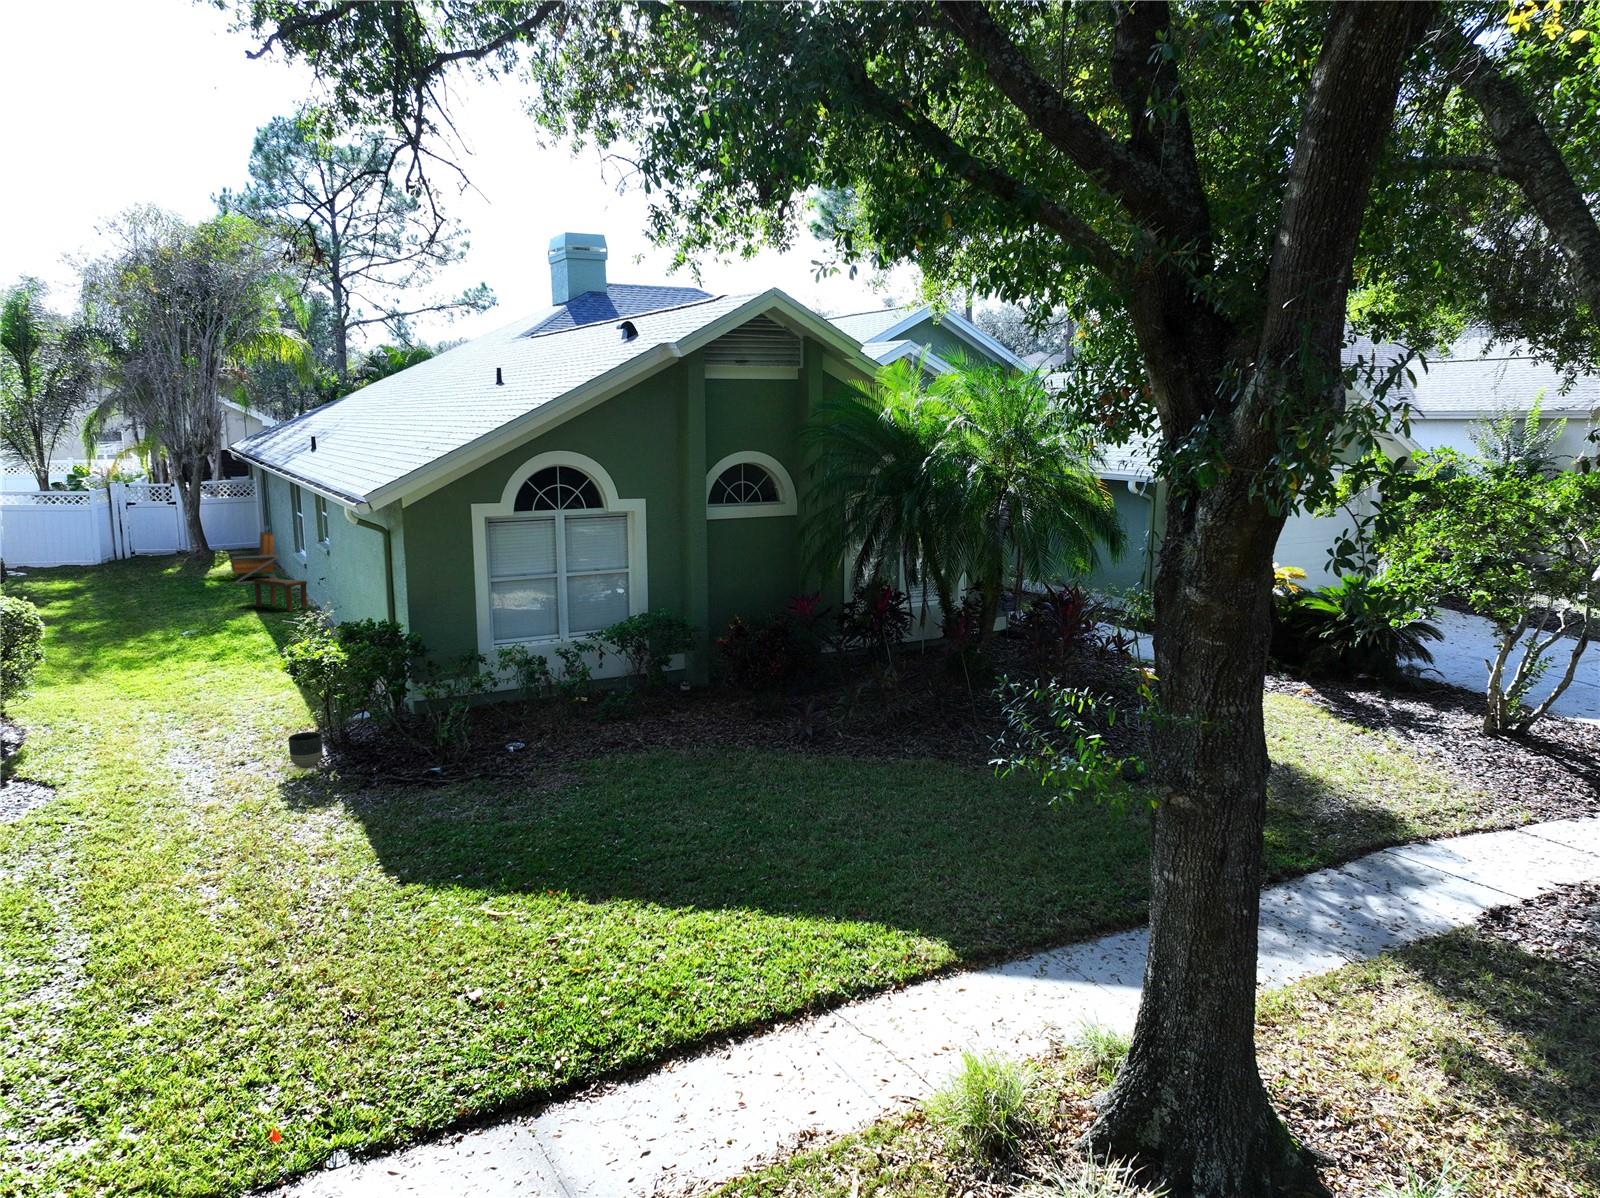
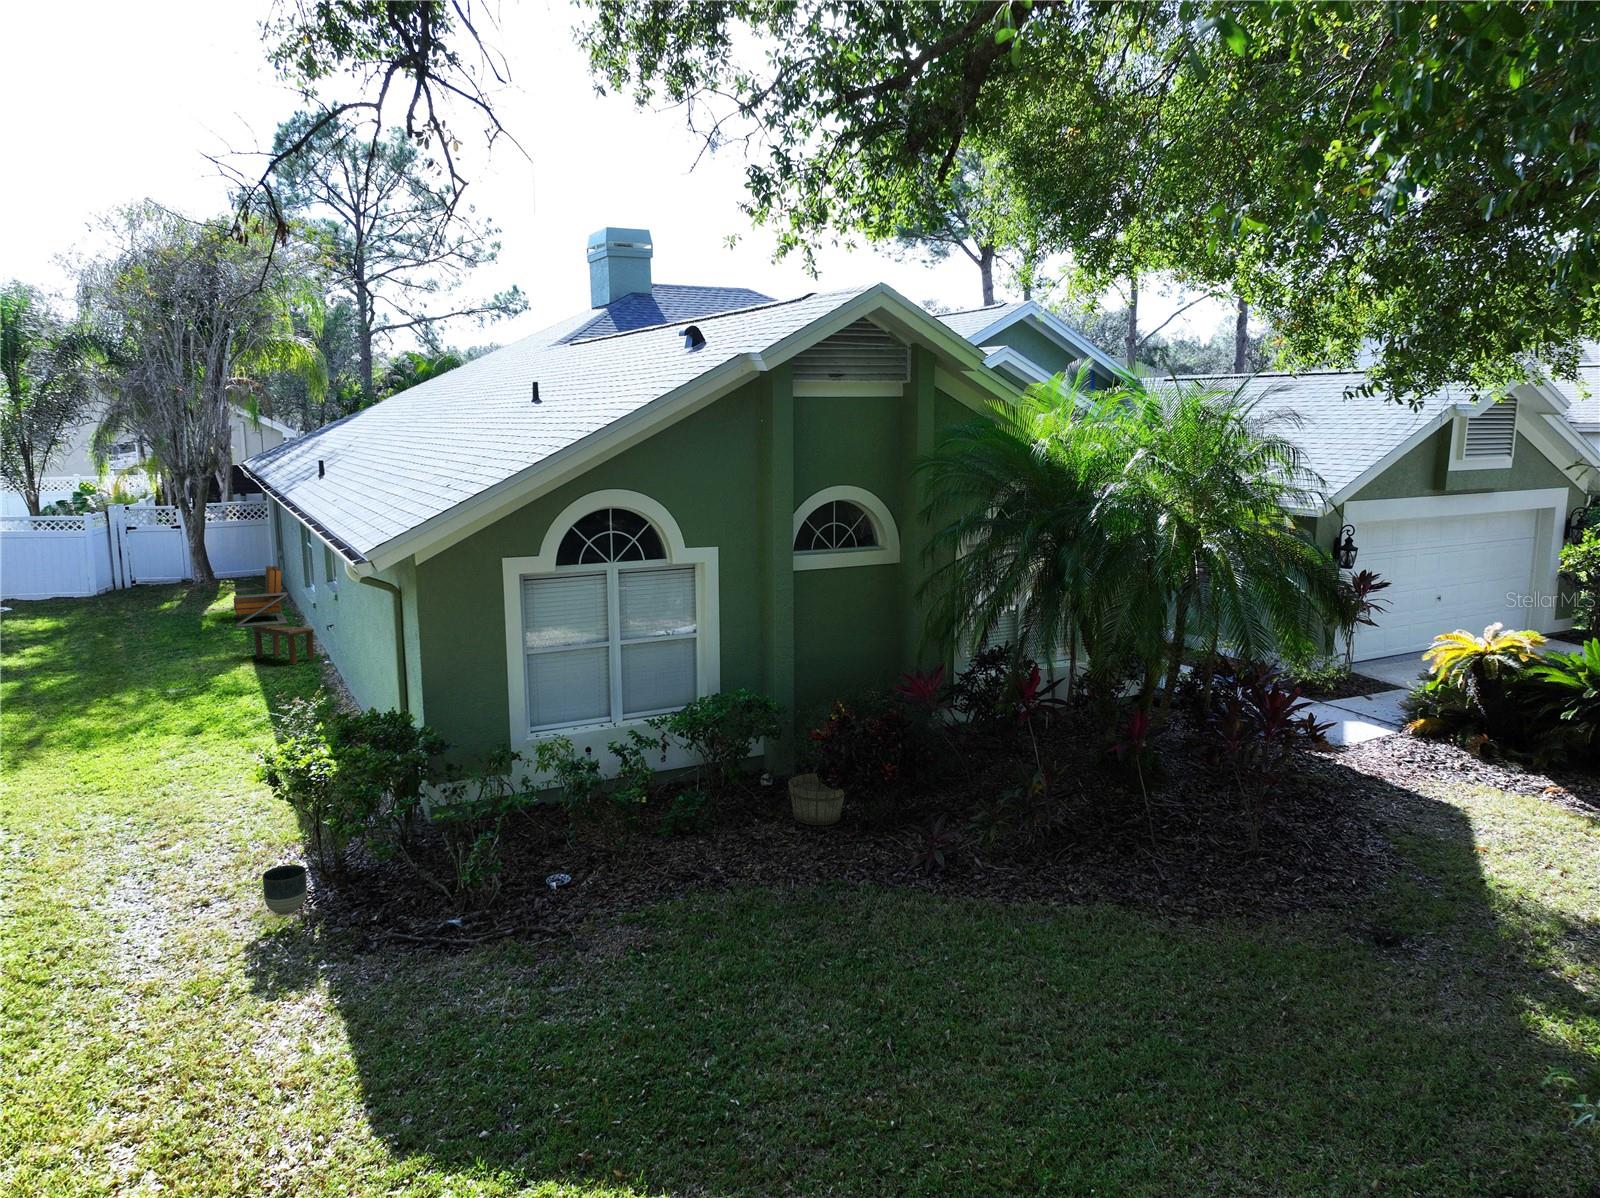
wooden bucket: none [702,672,750,714] -> present [788,774,845,825]

